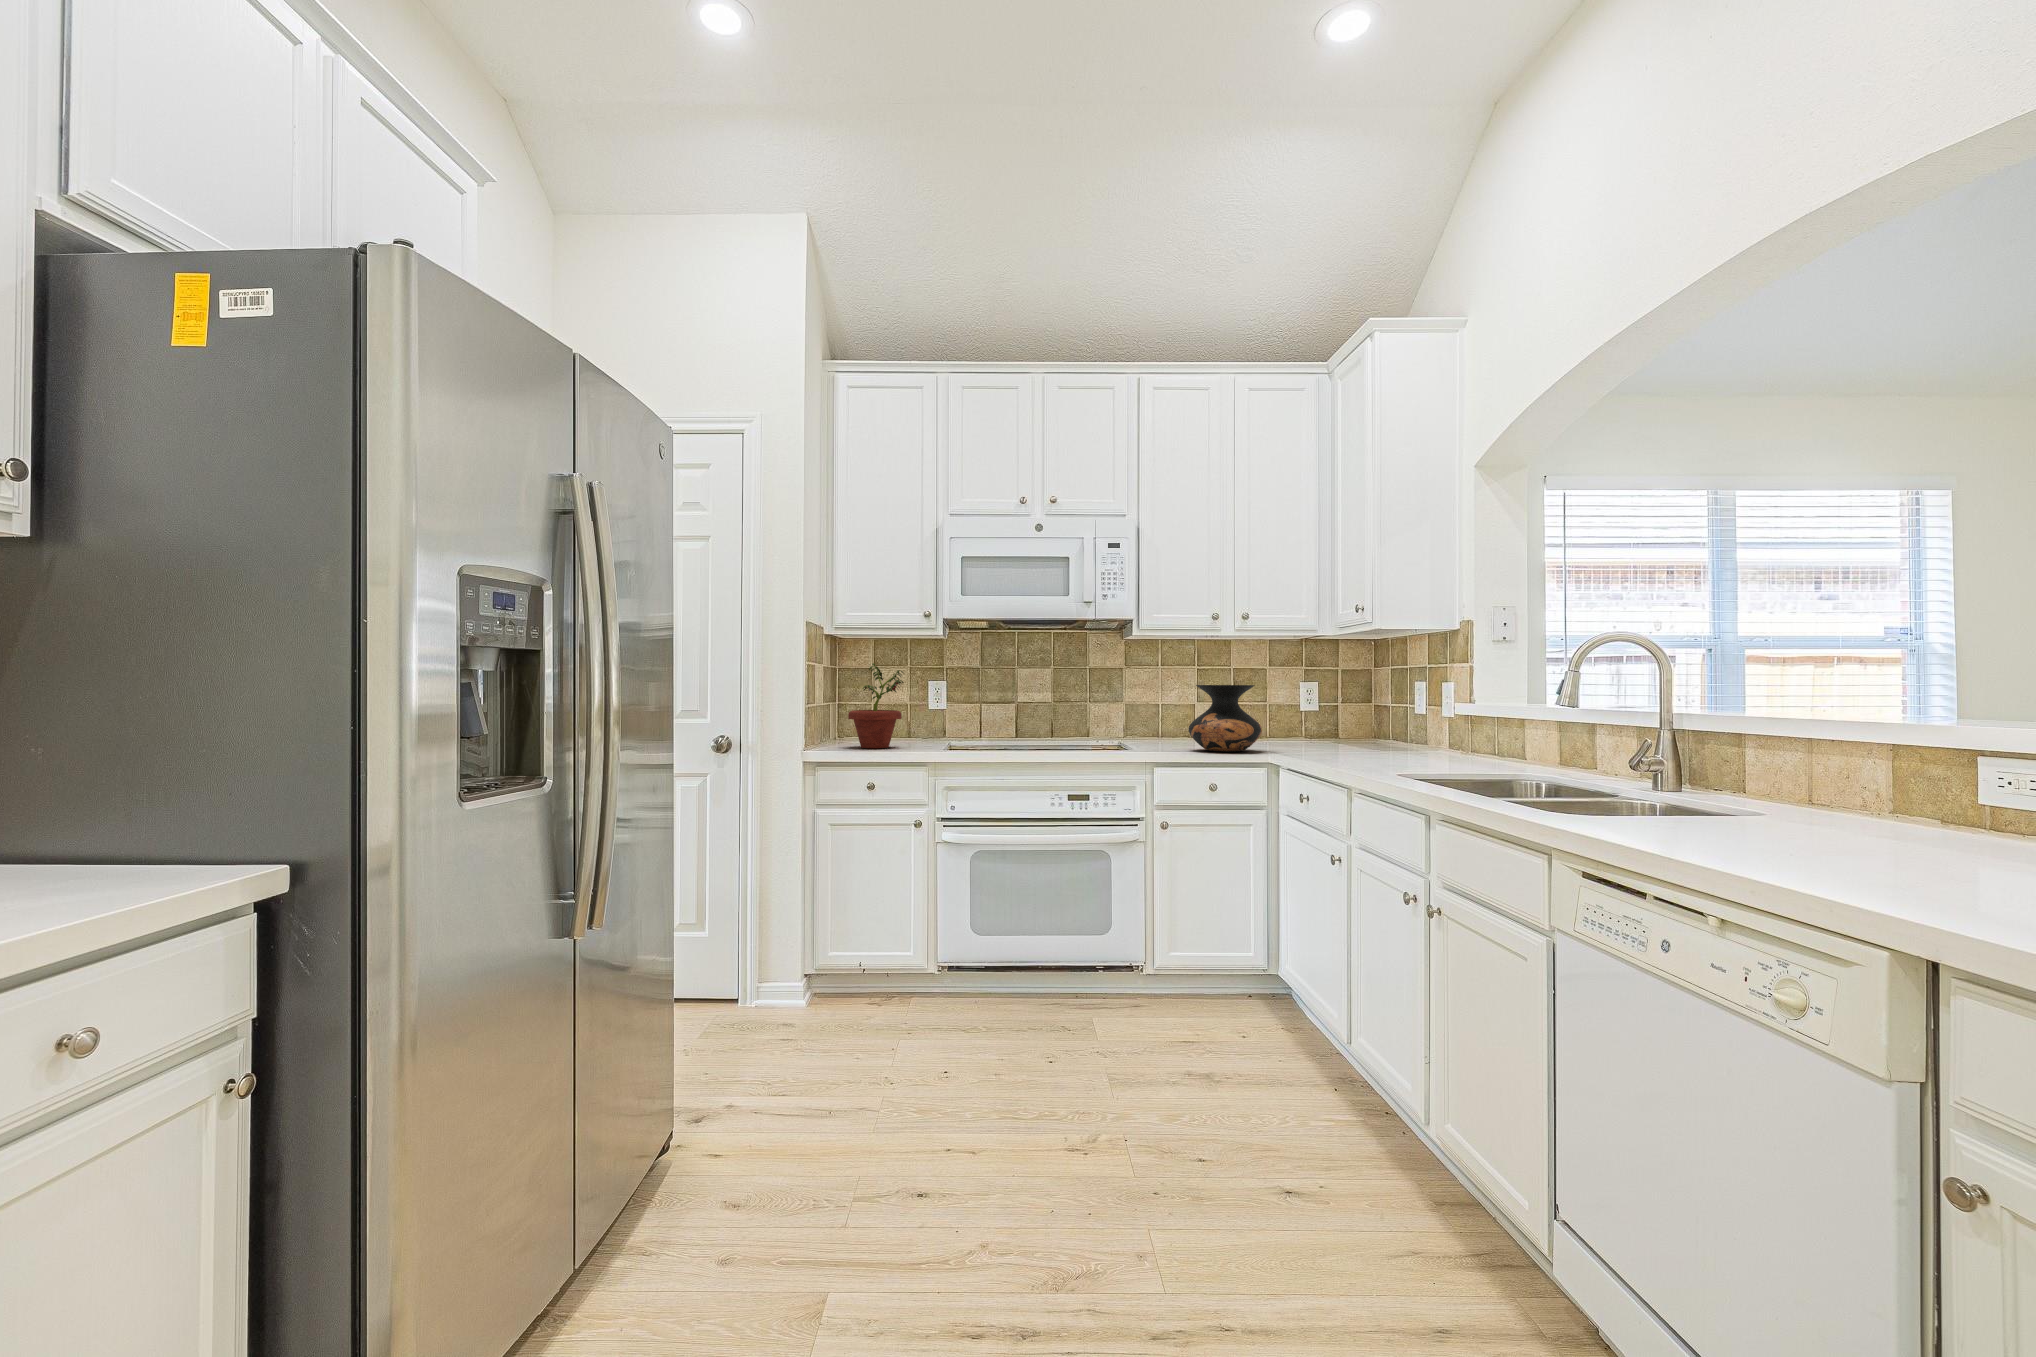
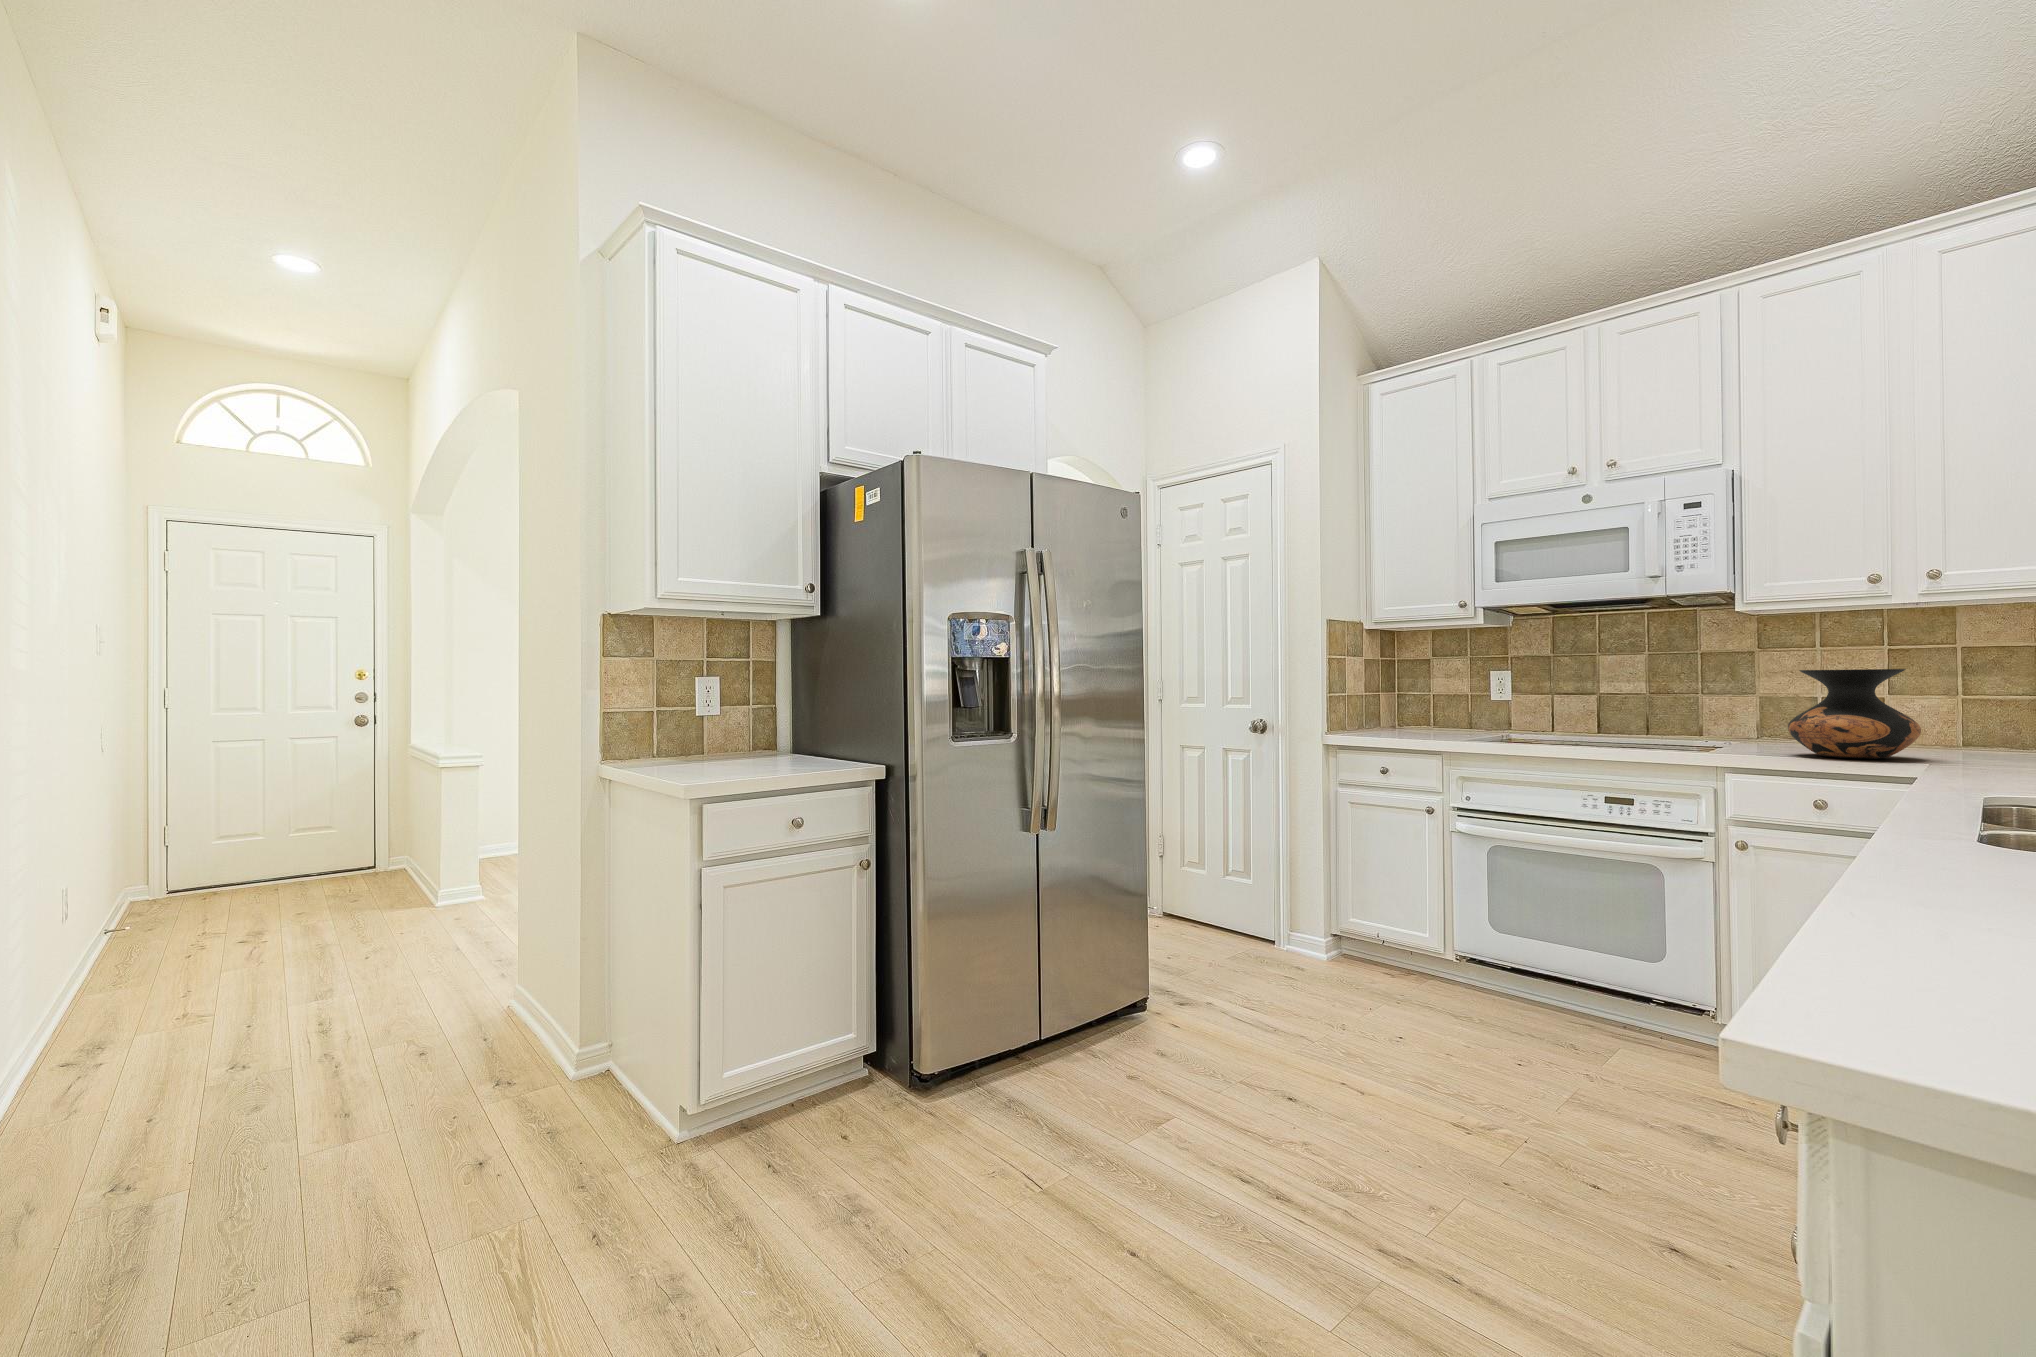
potted plant: present [848,663,904,748] -> none [1370,656,1430,736]

